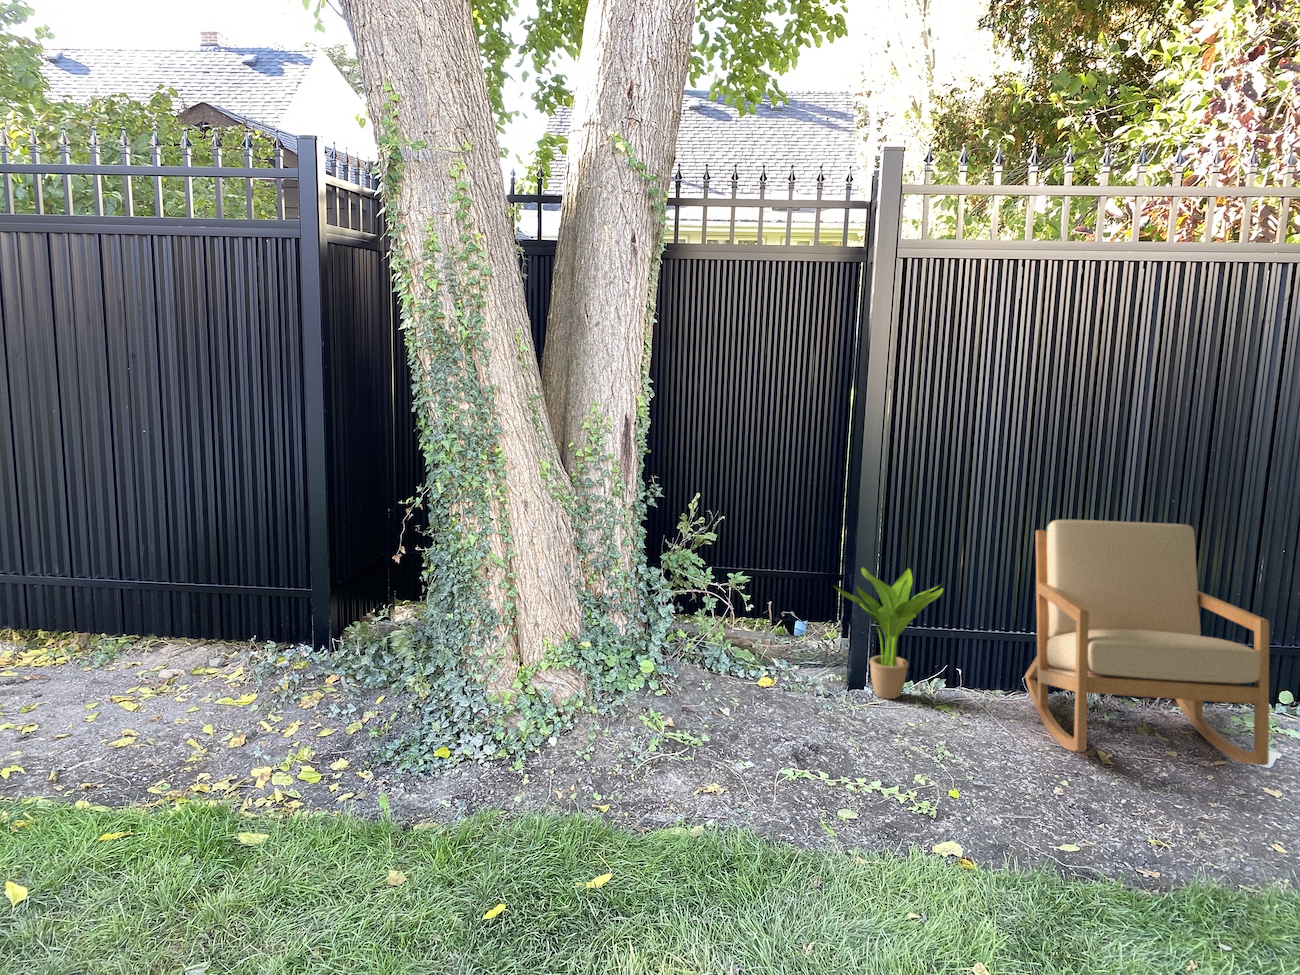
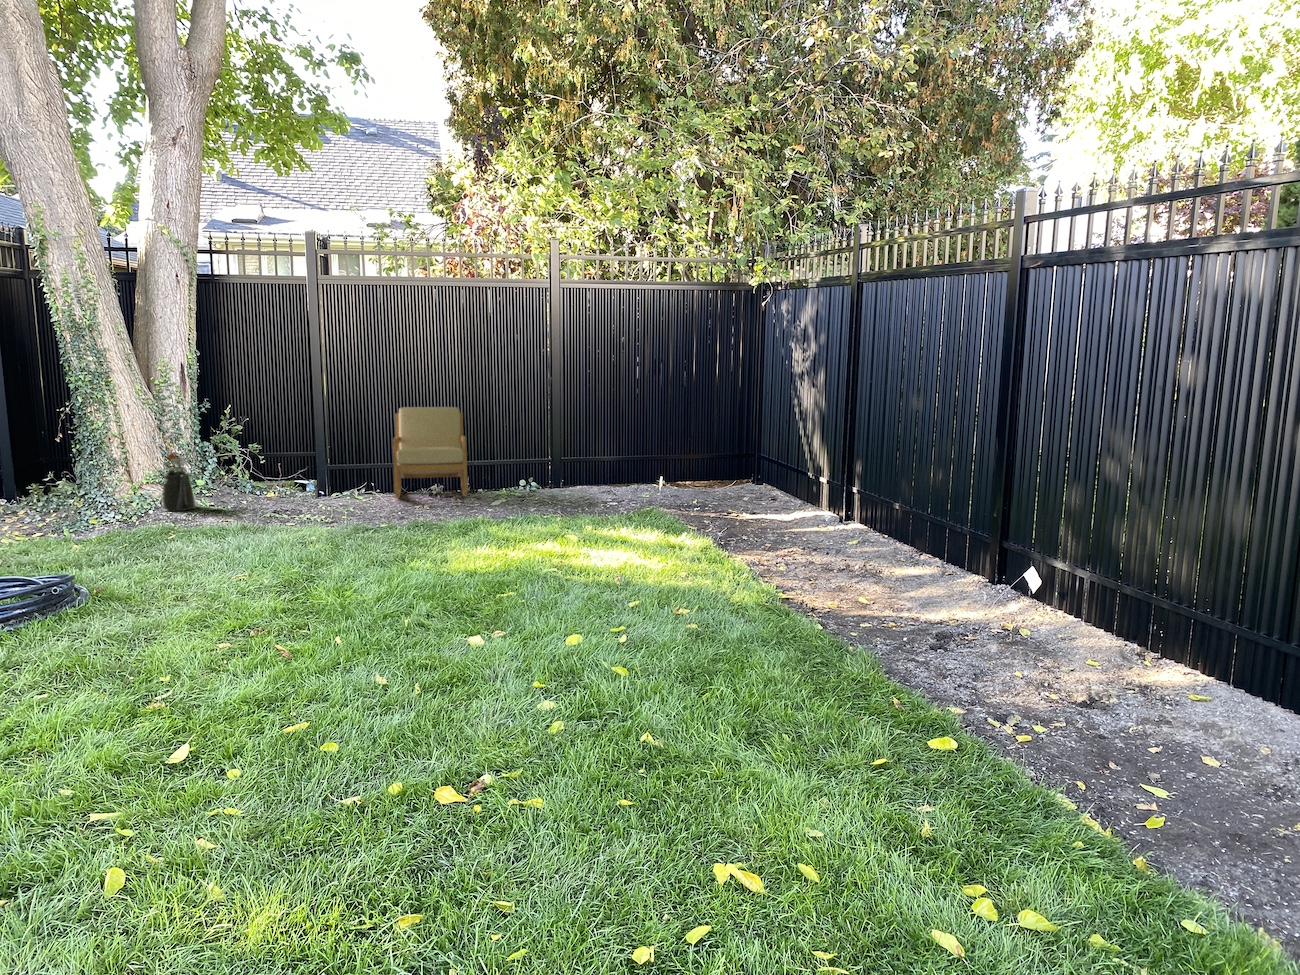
potted plant: present [836,568,943,699] -> none [299,431,355,494]
watering can: none [570,604,638,738] -> present [161,454,197,511]

